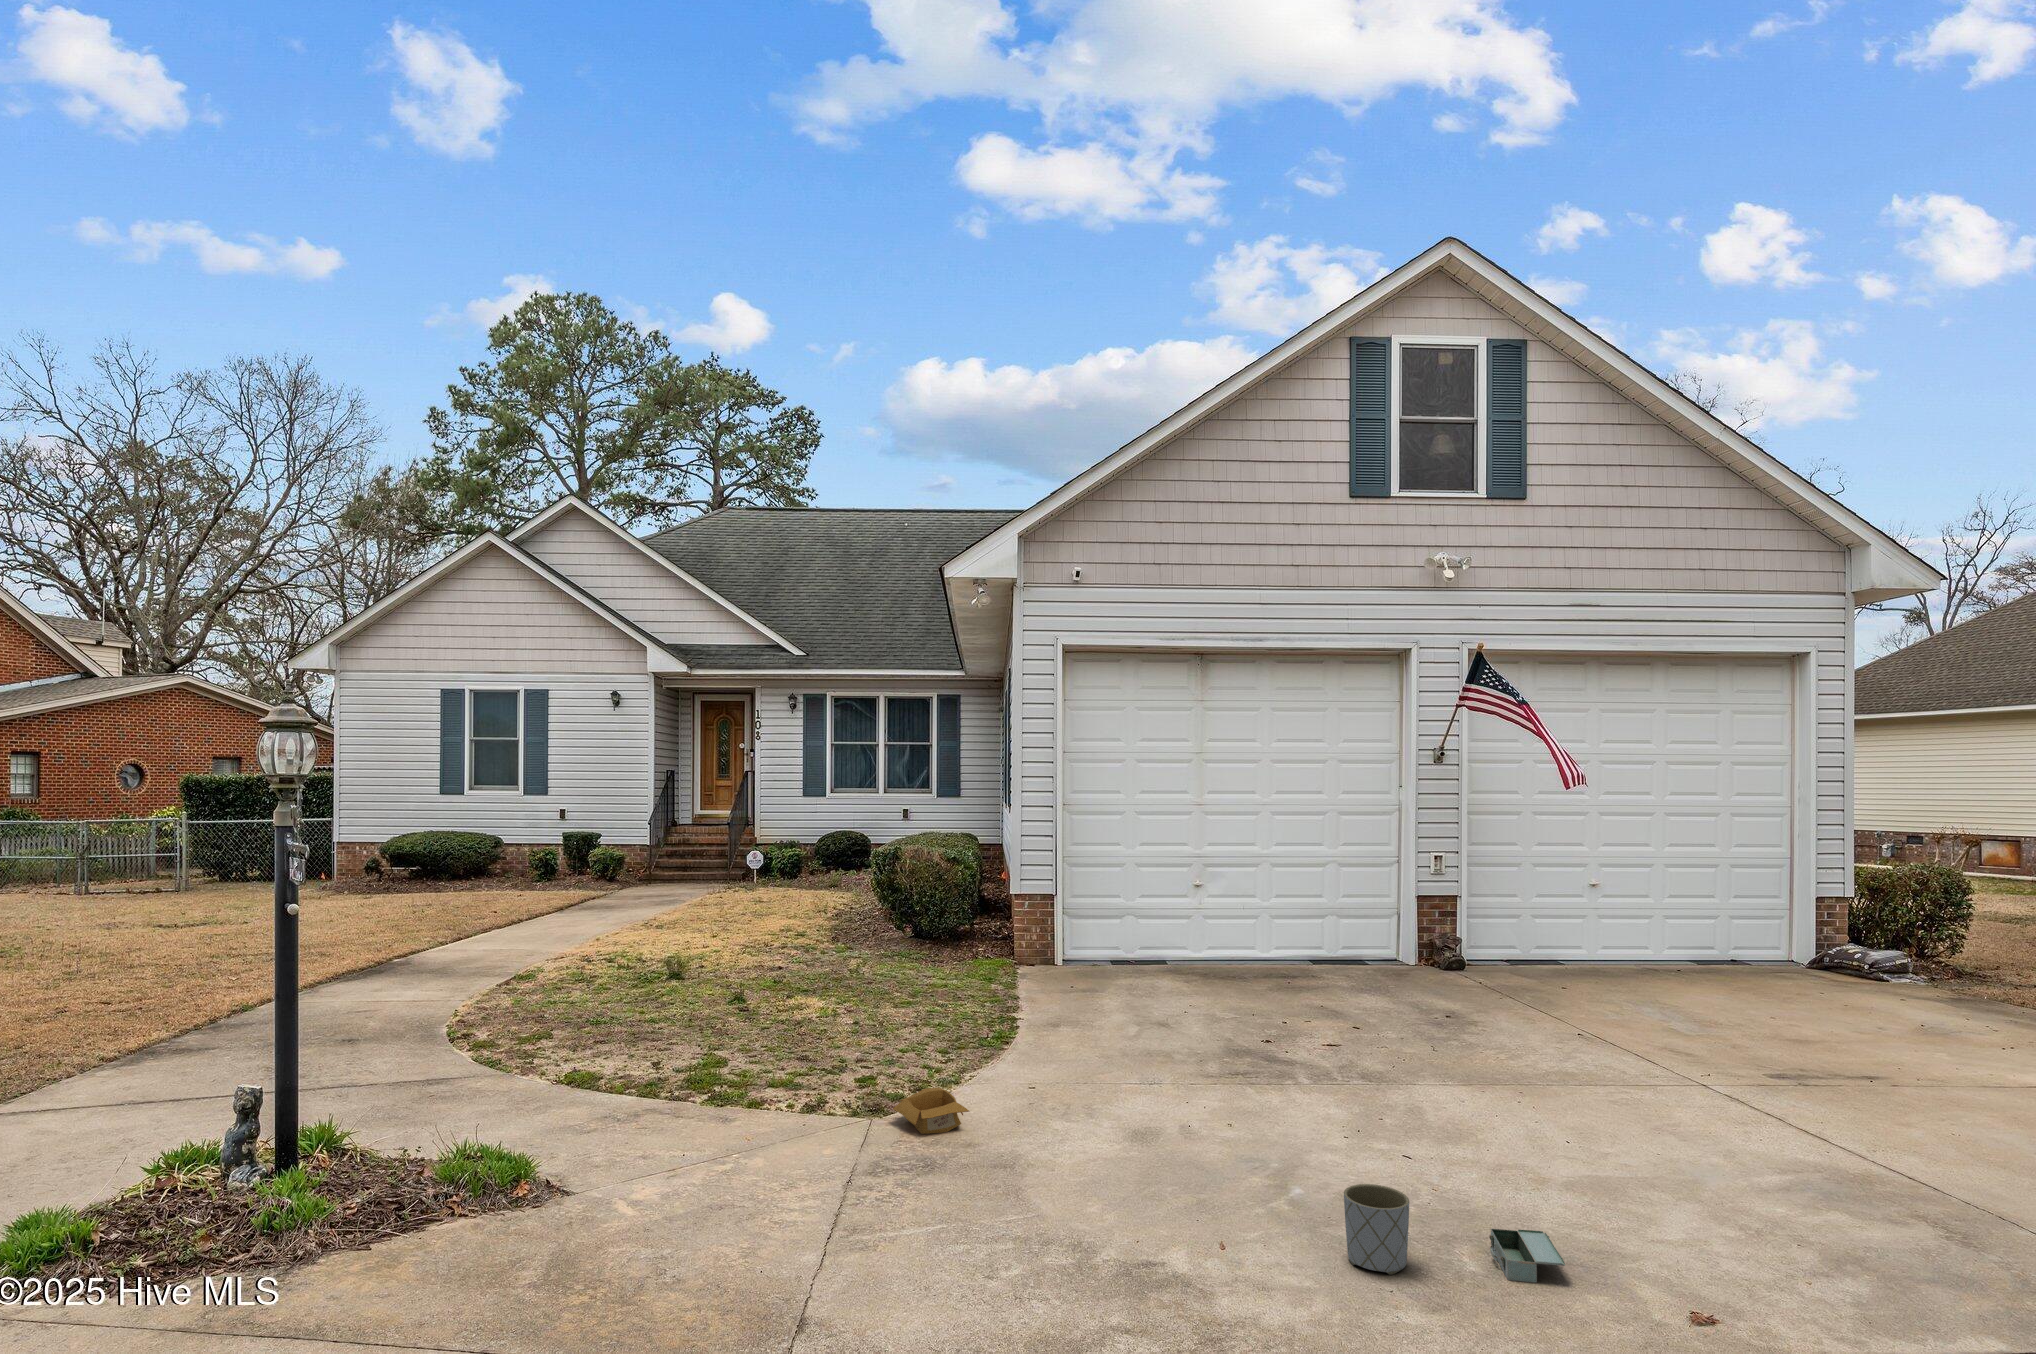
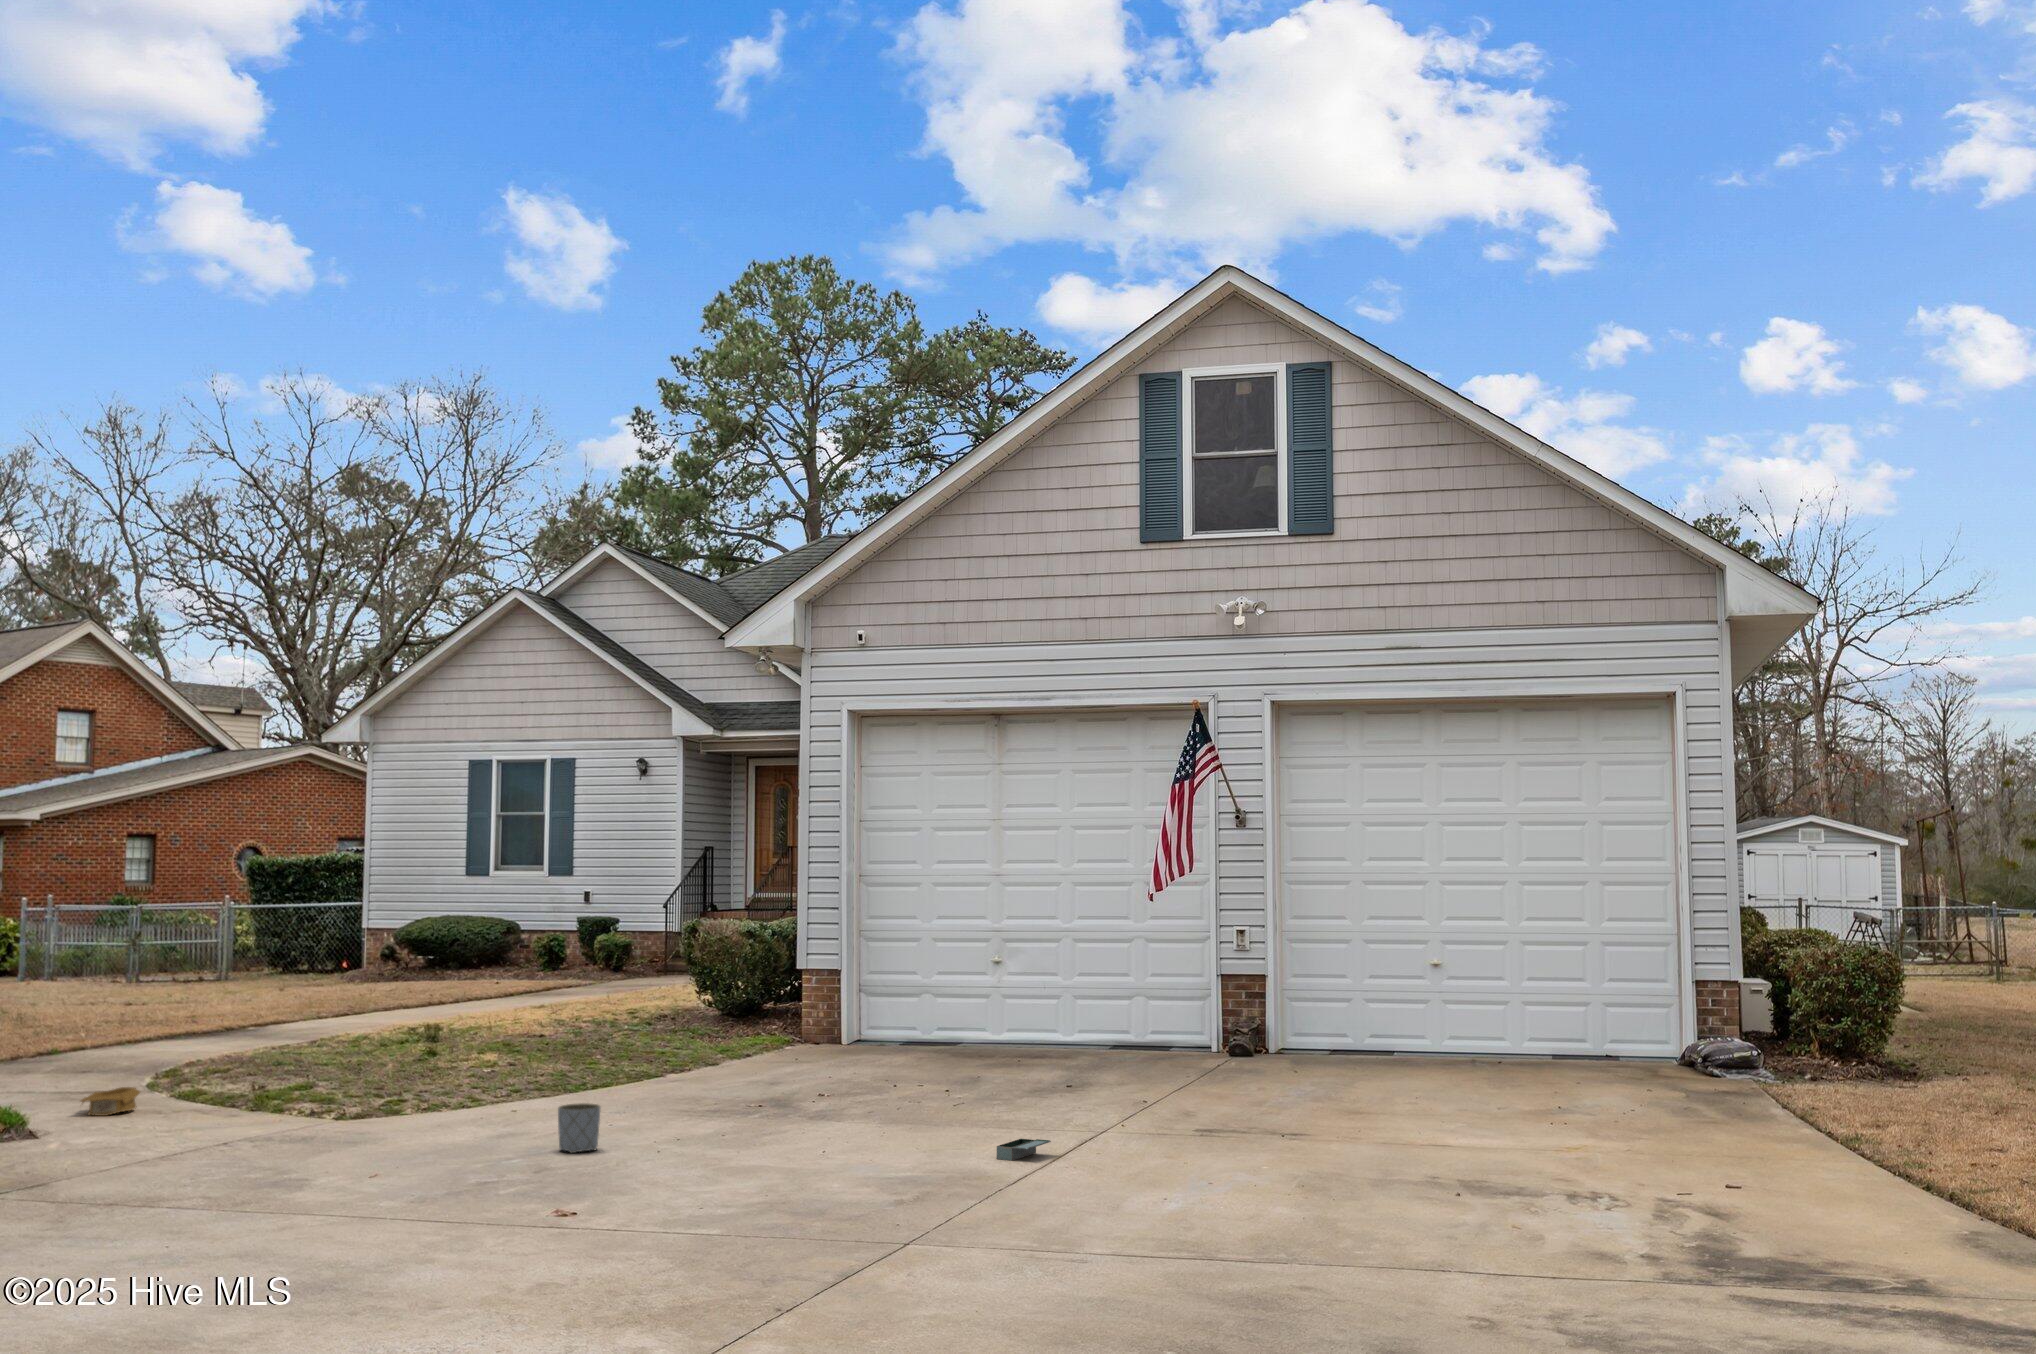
cardboard box: present [893,1087,969,1134] -> present [81,1087,140,1116]
toolbox: present [1489,1229,1565,1283] -> present [997,1139,1051,1161]

